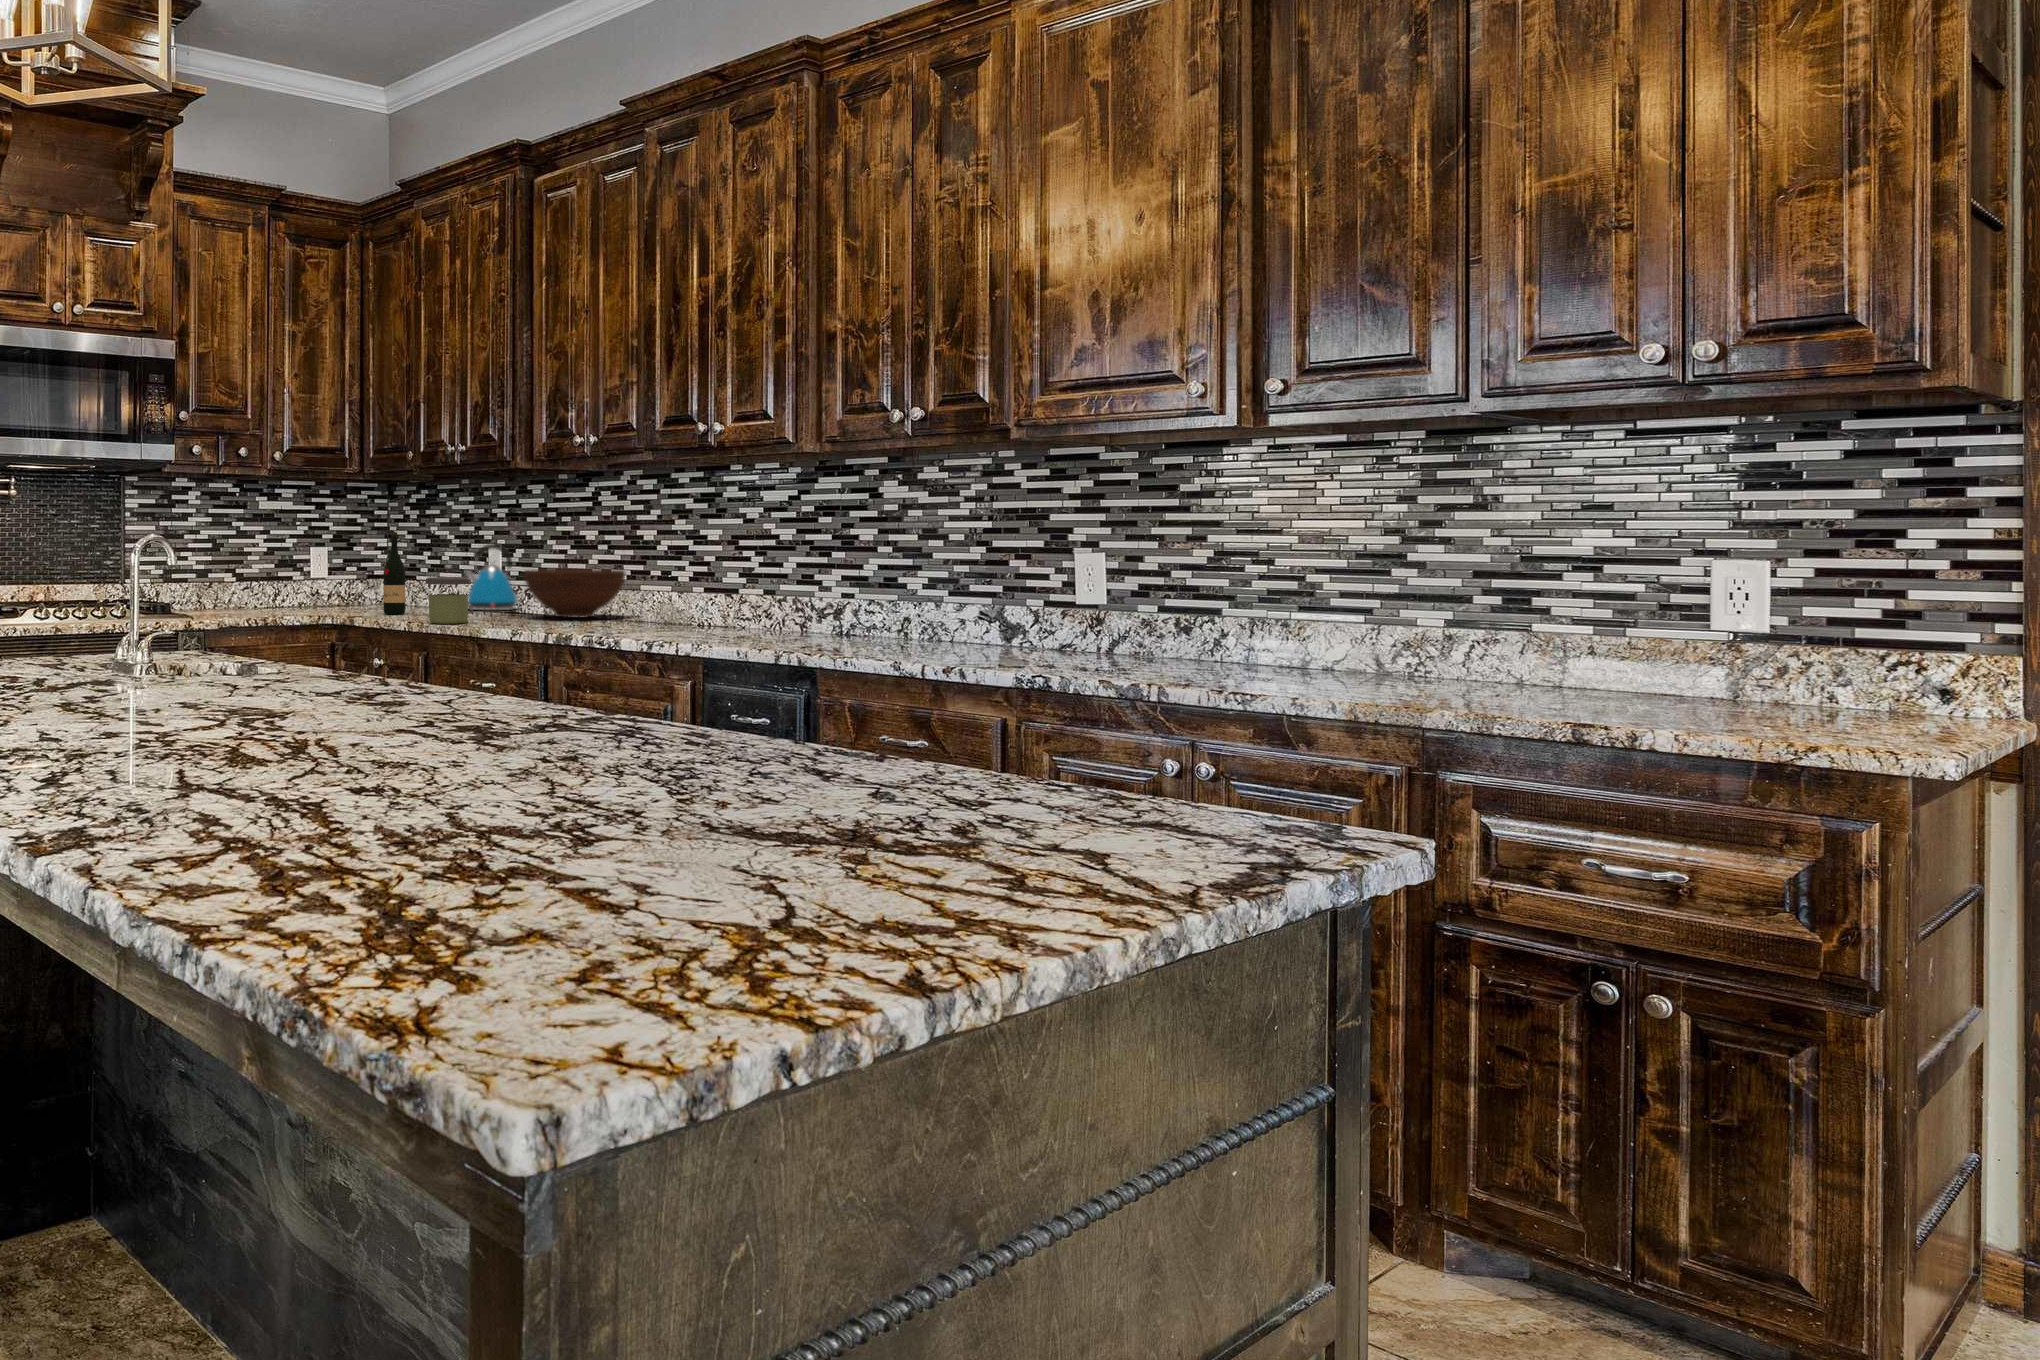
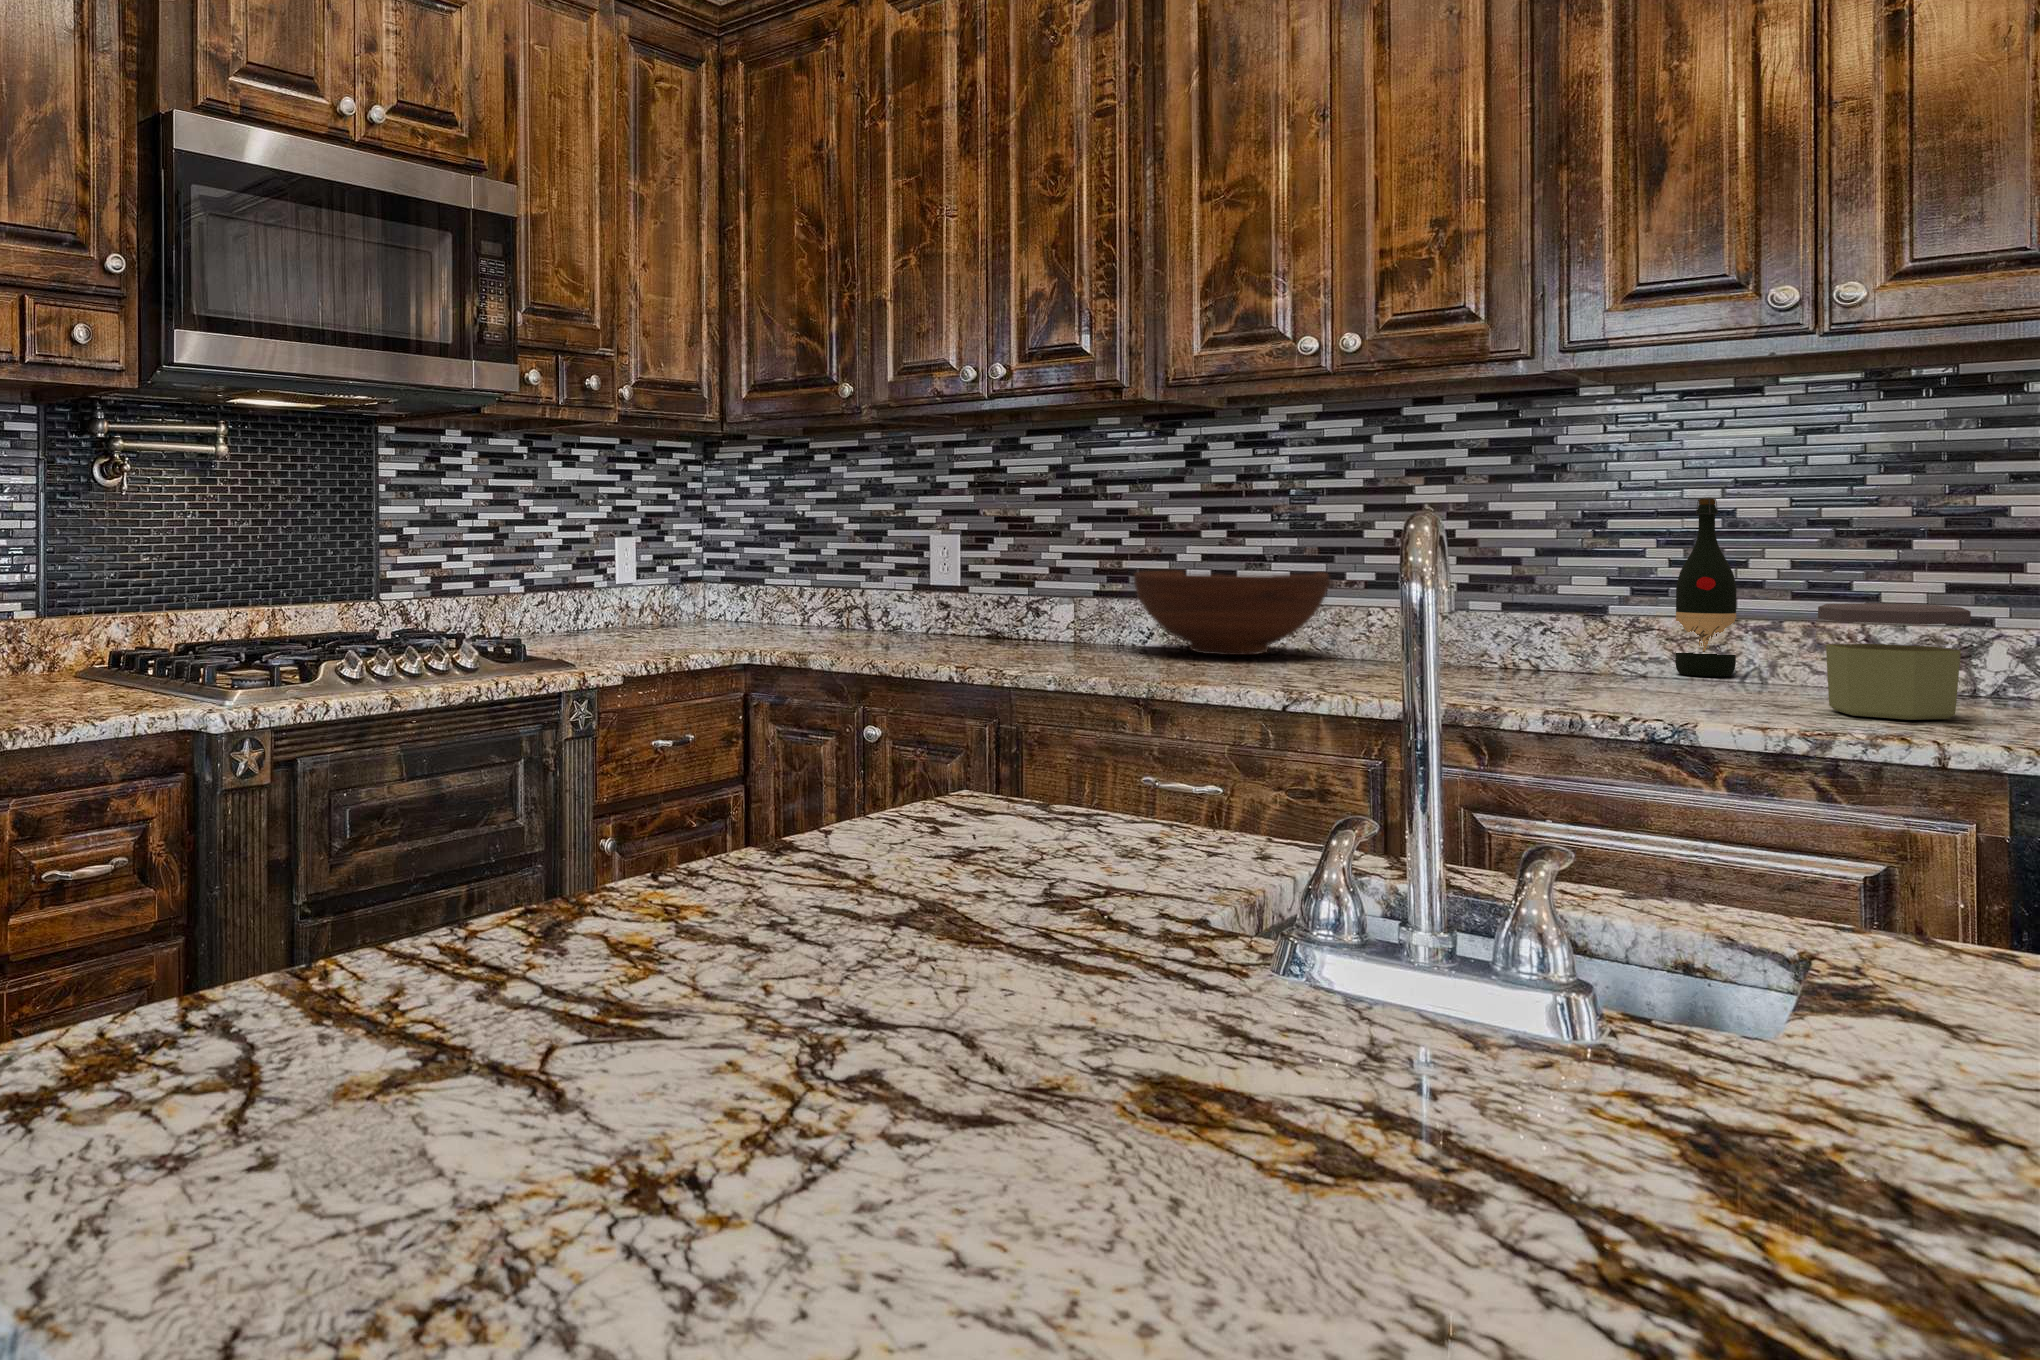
wine bottle: present [383,532,405,614] -> present [1675,497,1737,676]
kettle: present [466,544,517,610] -> none [929,530,1019,638]
jar: present [426,577,471,624] -> present [1818,603,1971,720]

